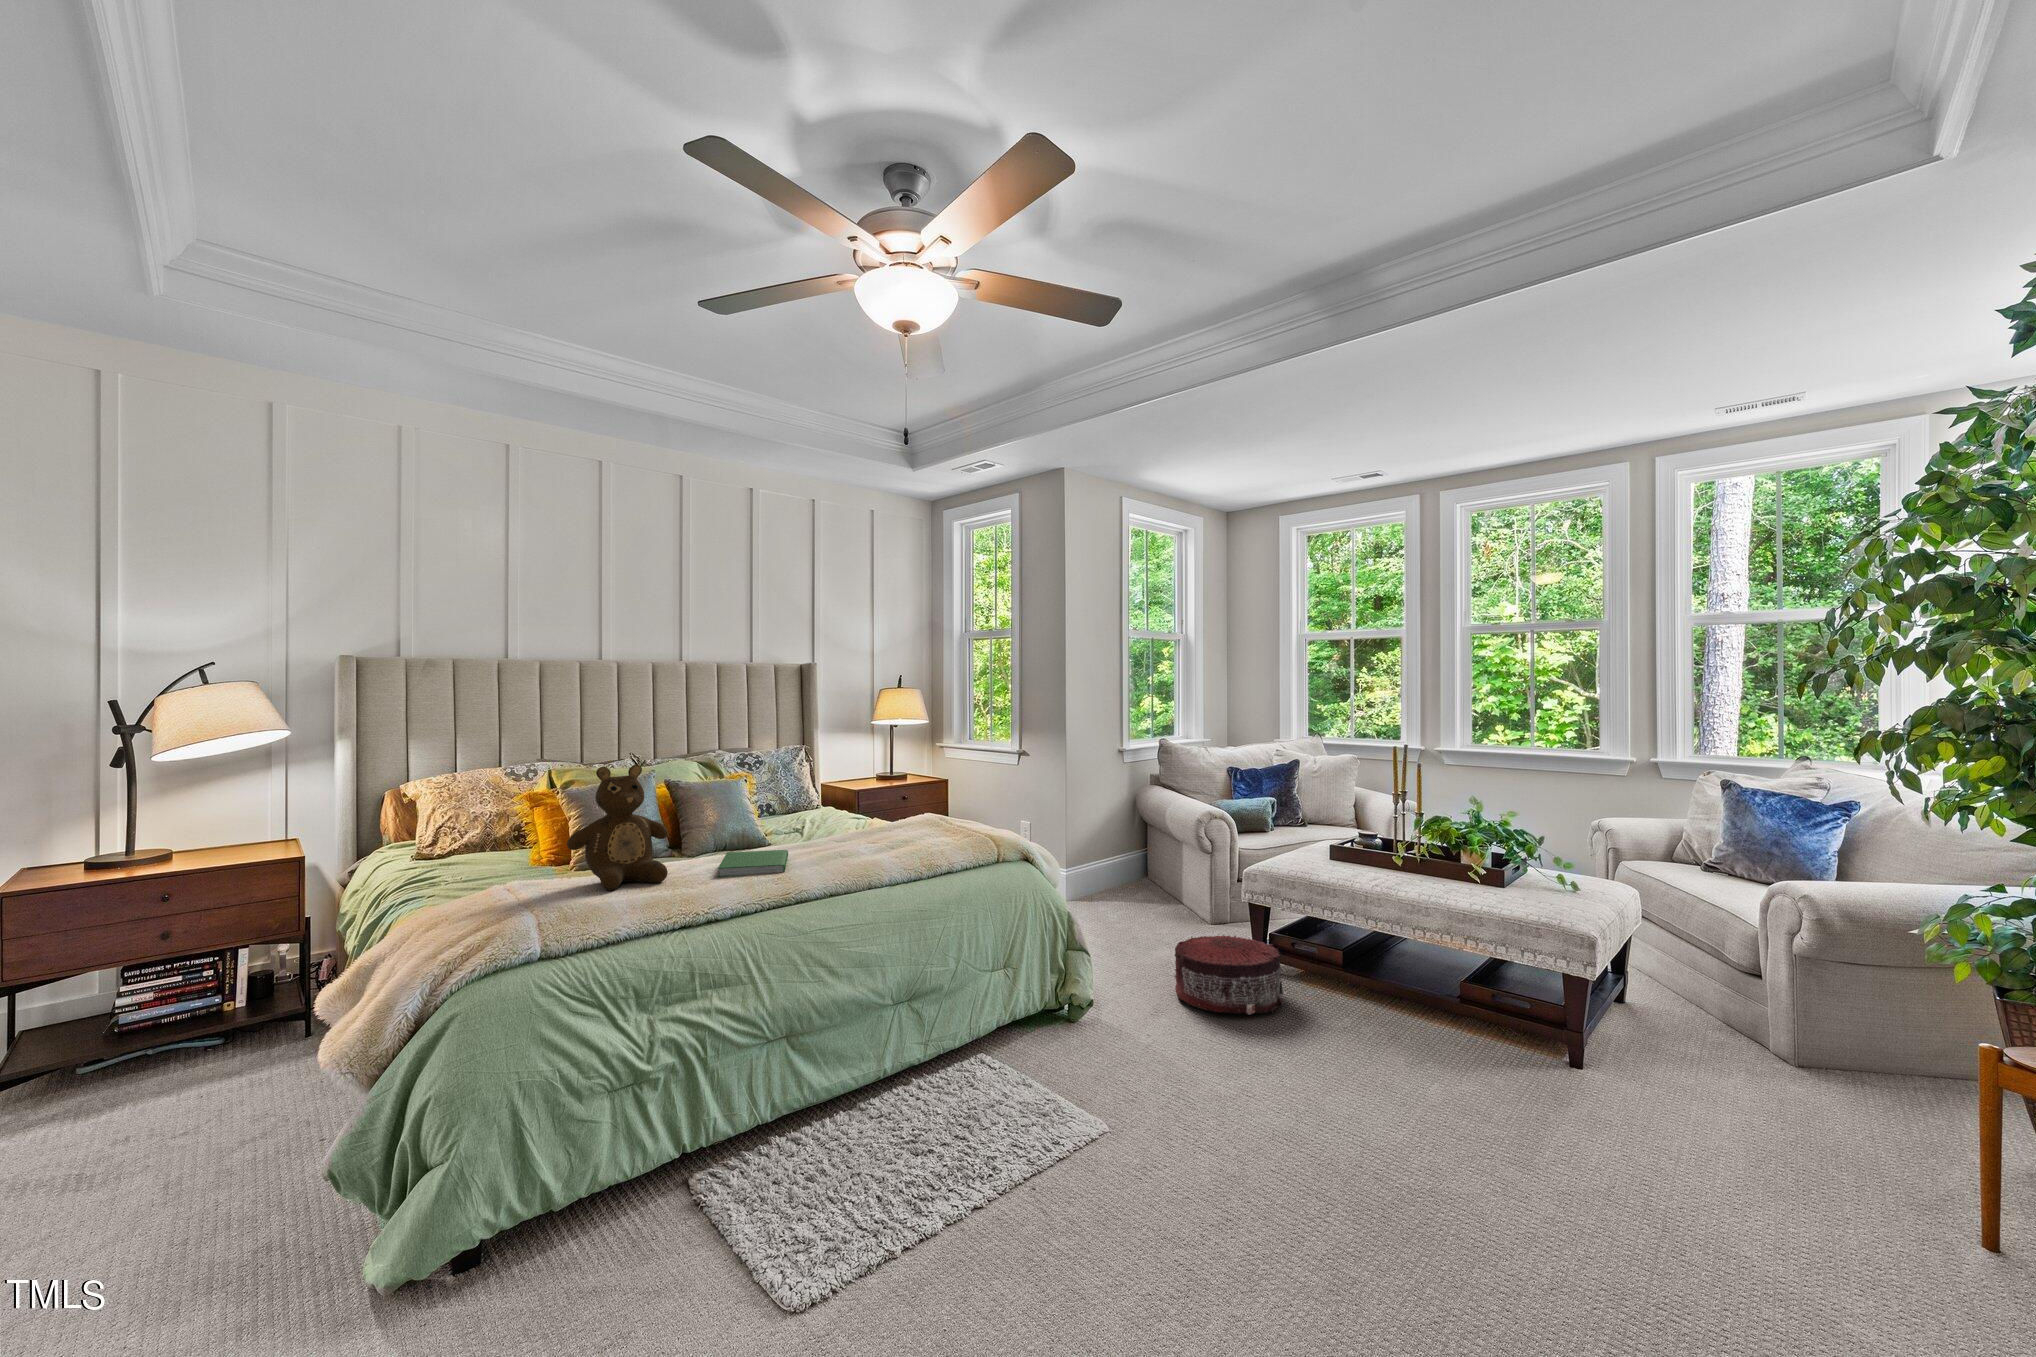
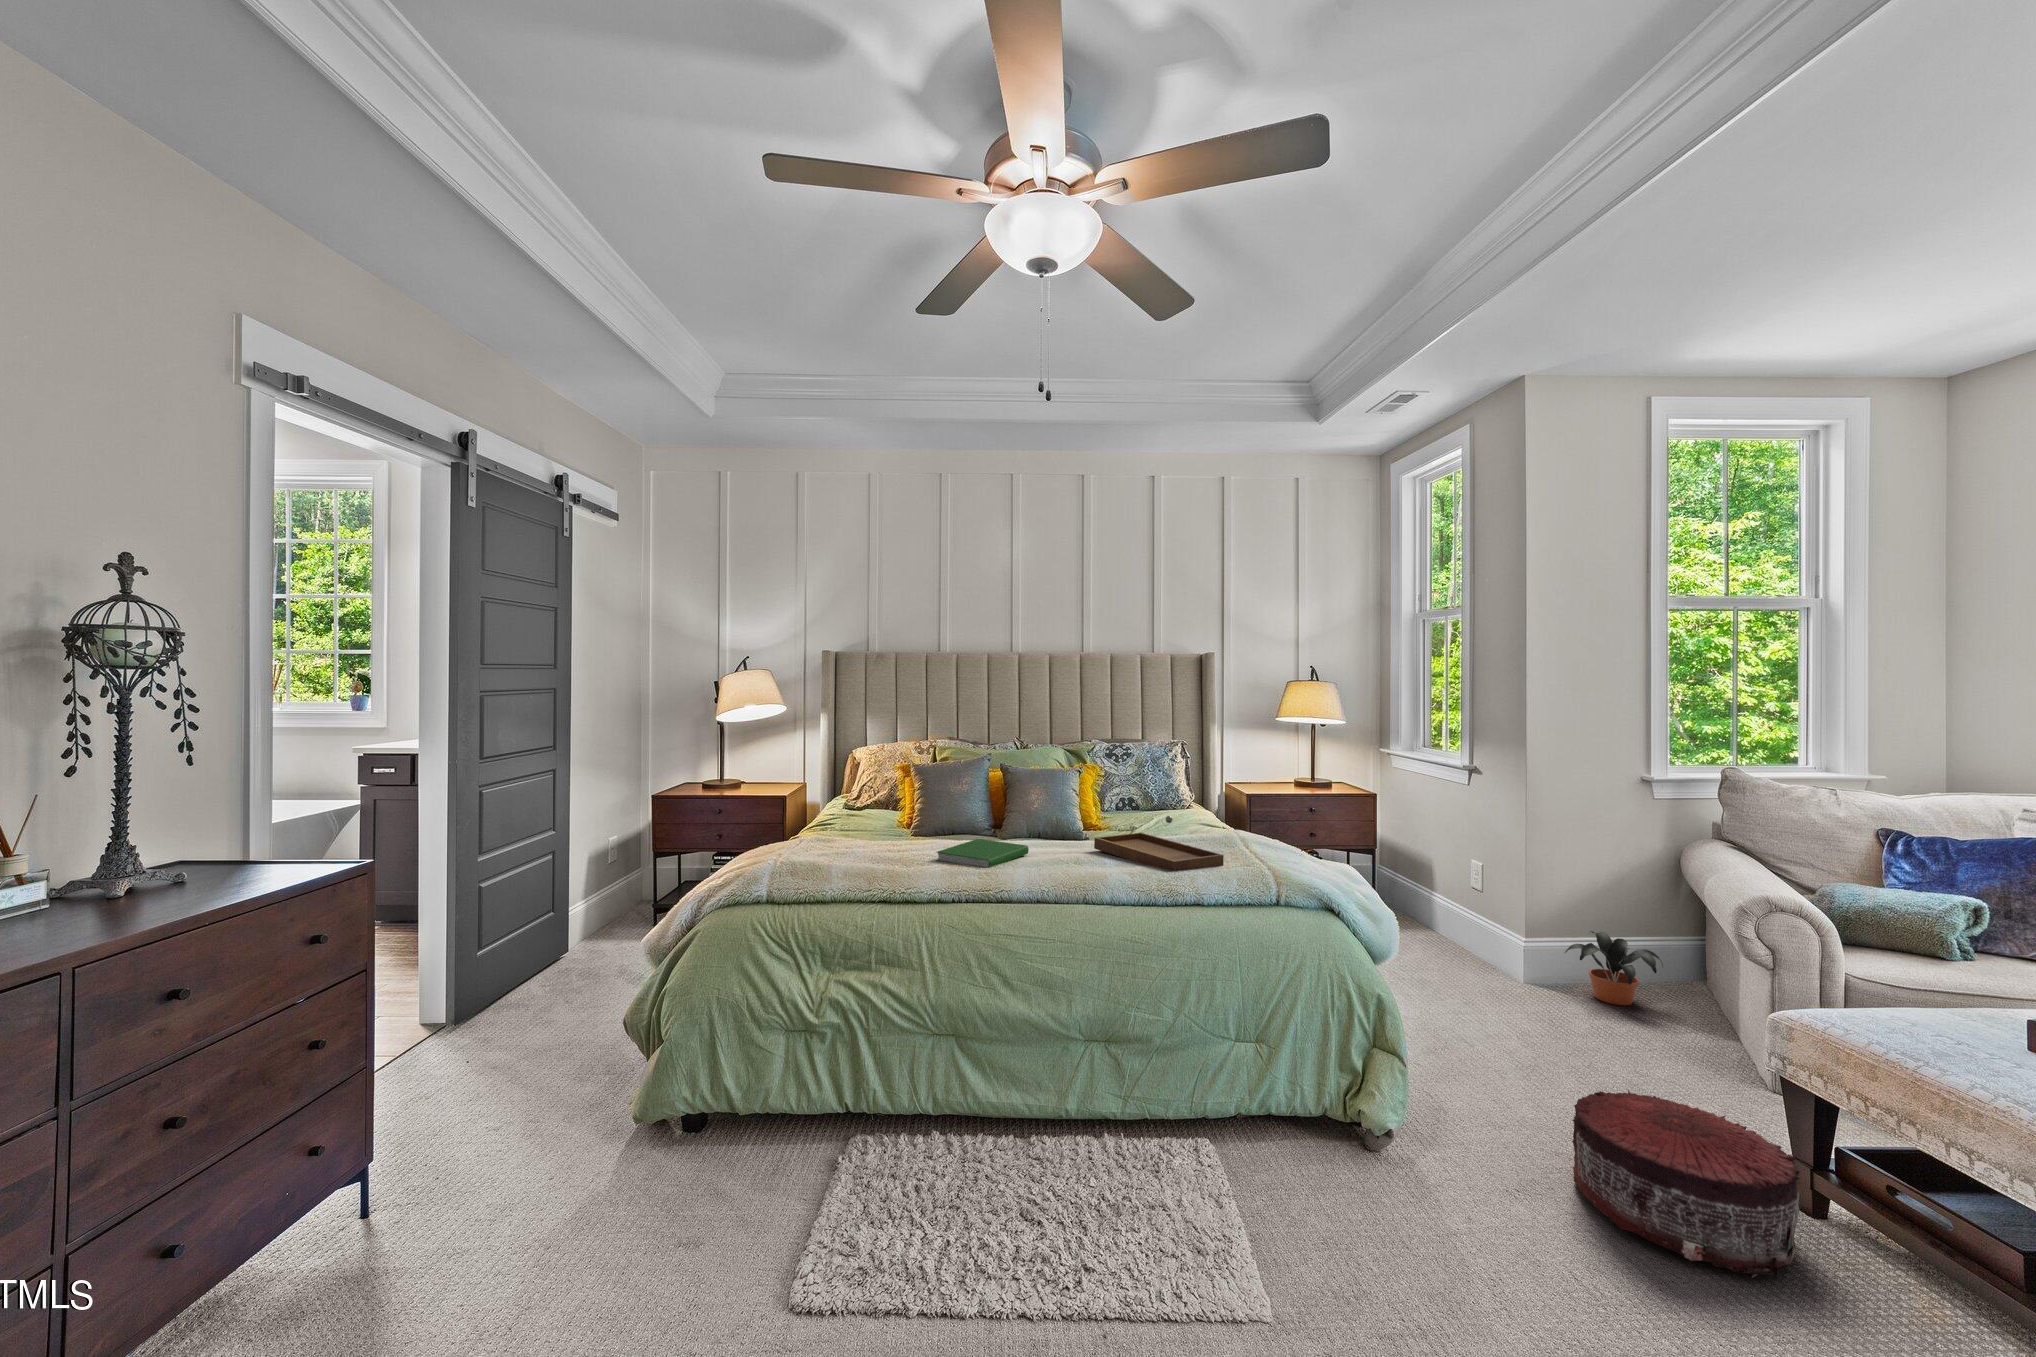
teddy bear: present [567,765,668,890] -> none [837,745,922,856]
tray: none [831,804,953,850] -> present [1094,816,1224,871]
potted plant: none [1088,856,1143,903] -> present [1565,931,1663,1005]

